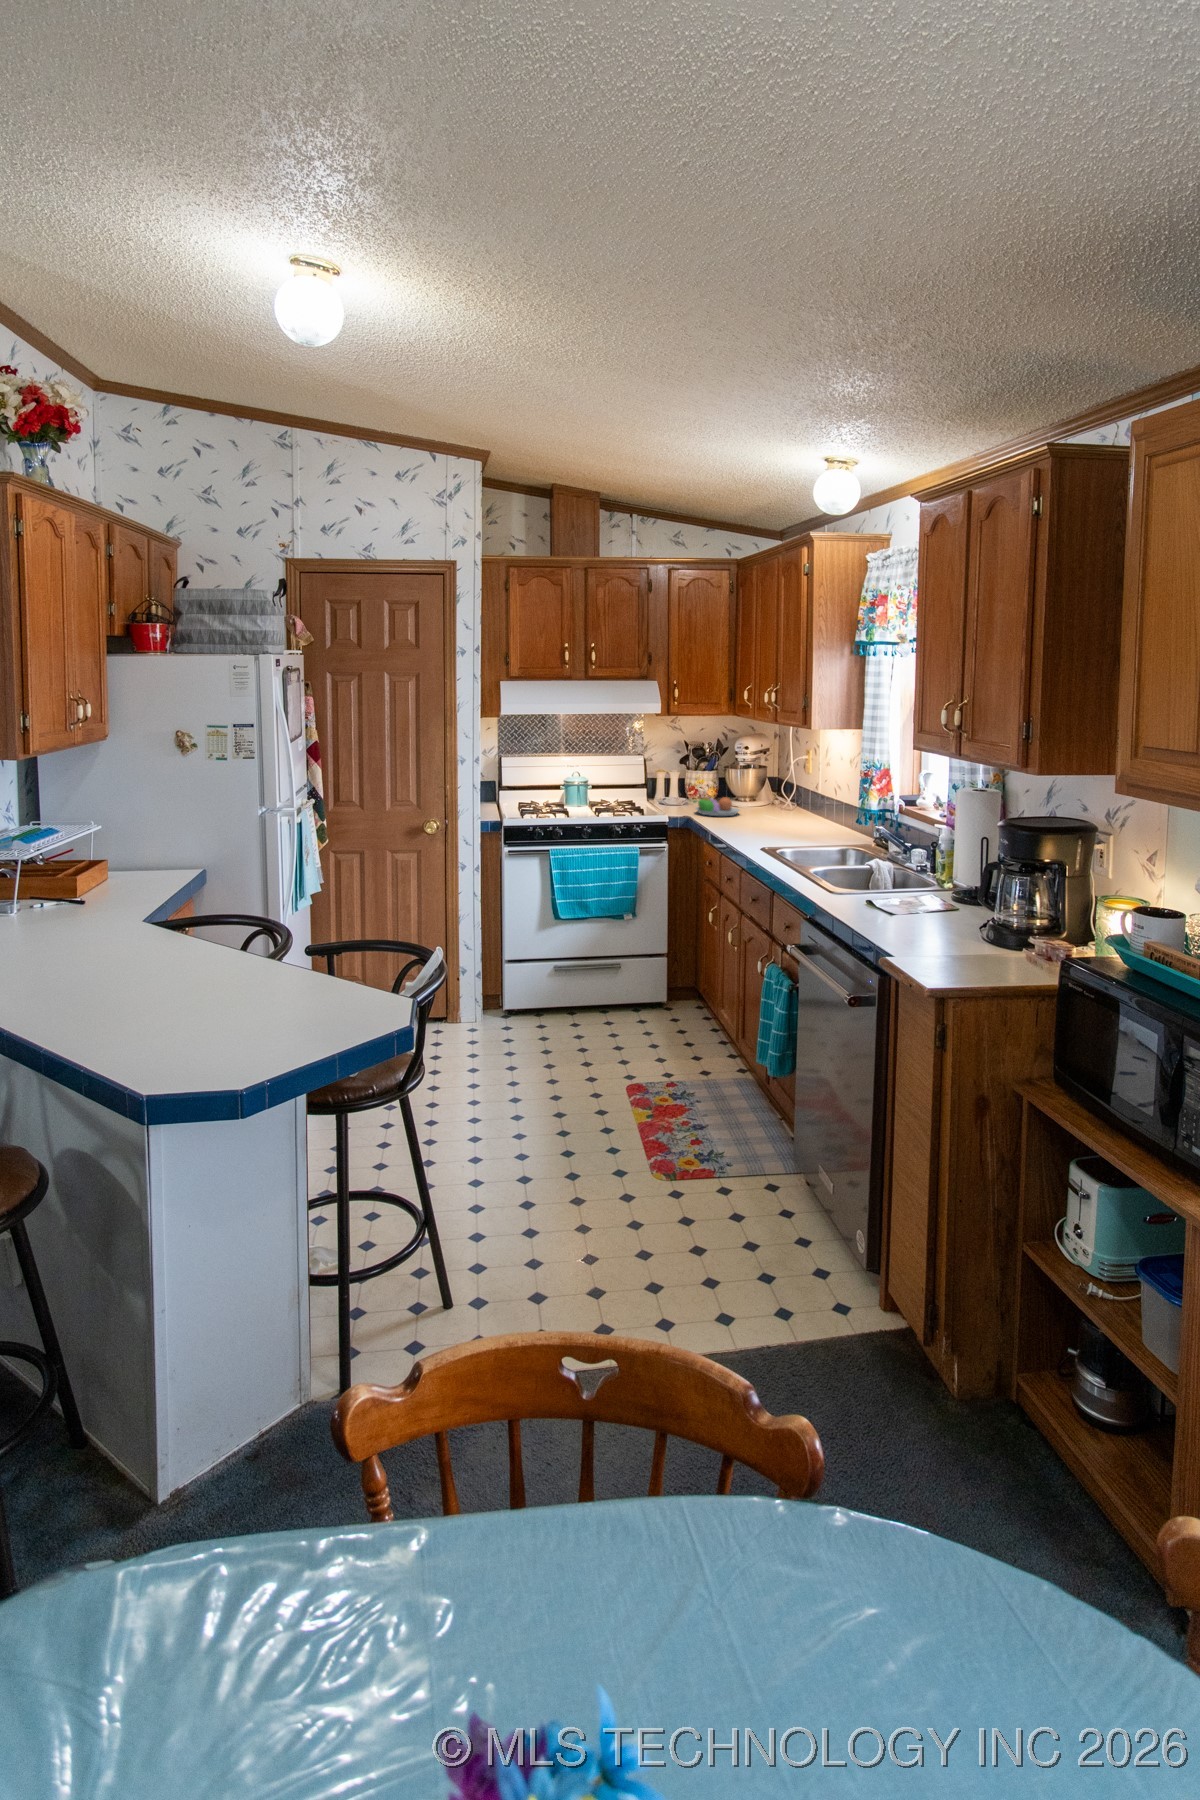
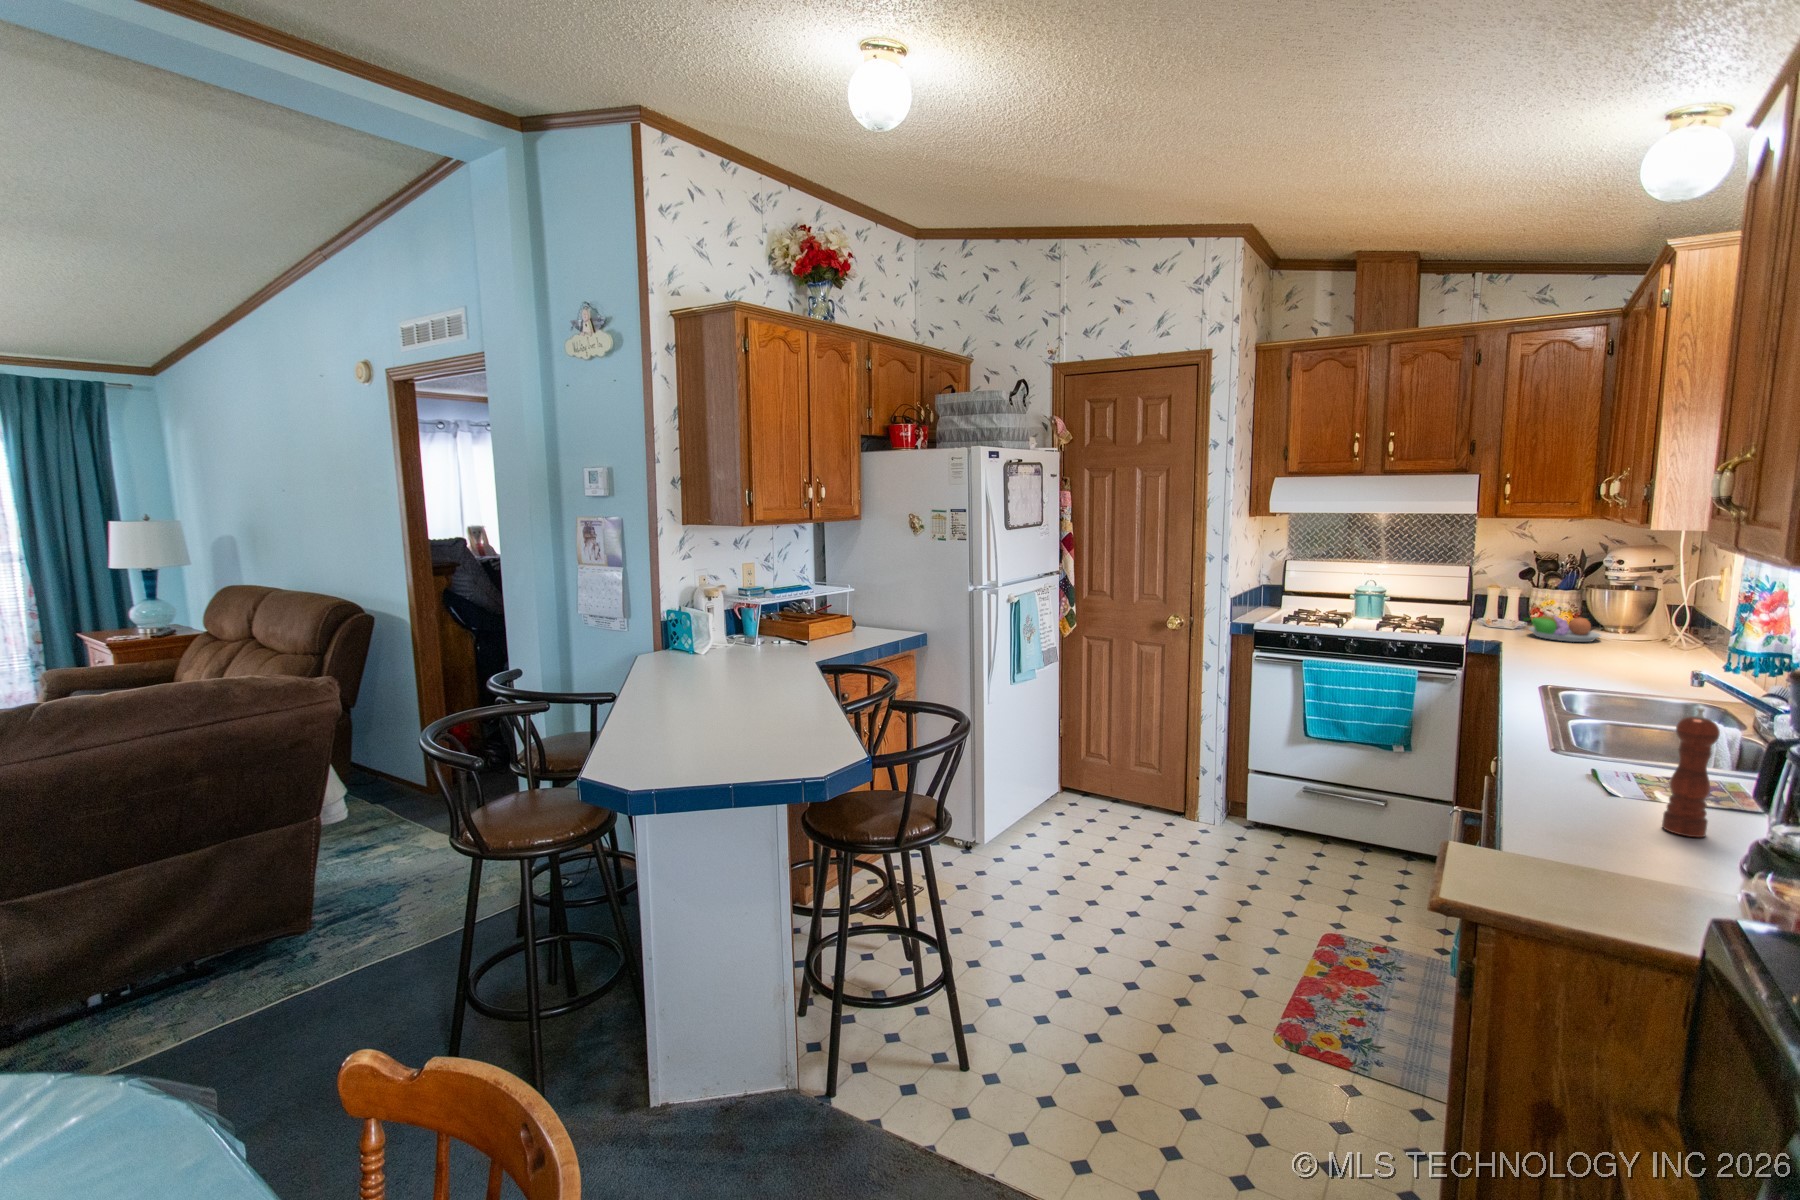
pepper mill: none [875,855,902,933] -> present [1662,708,1720,837]

